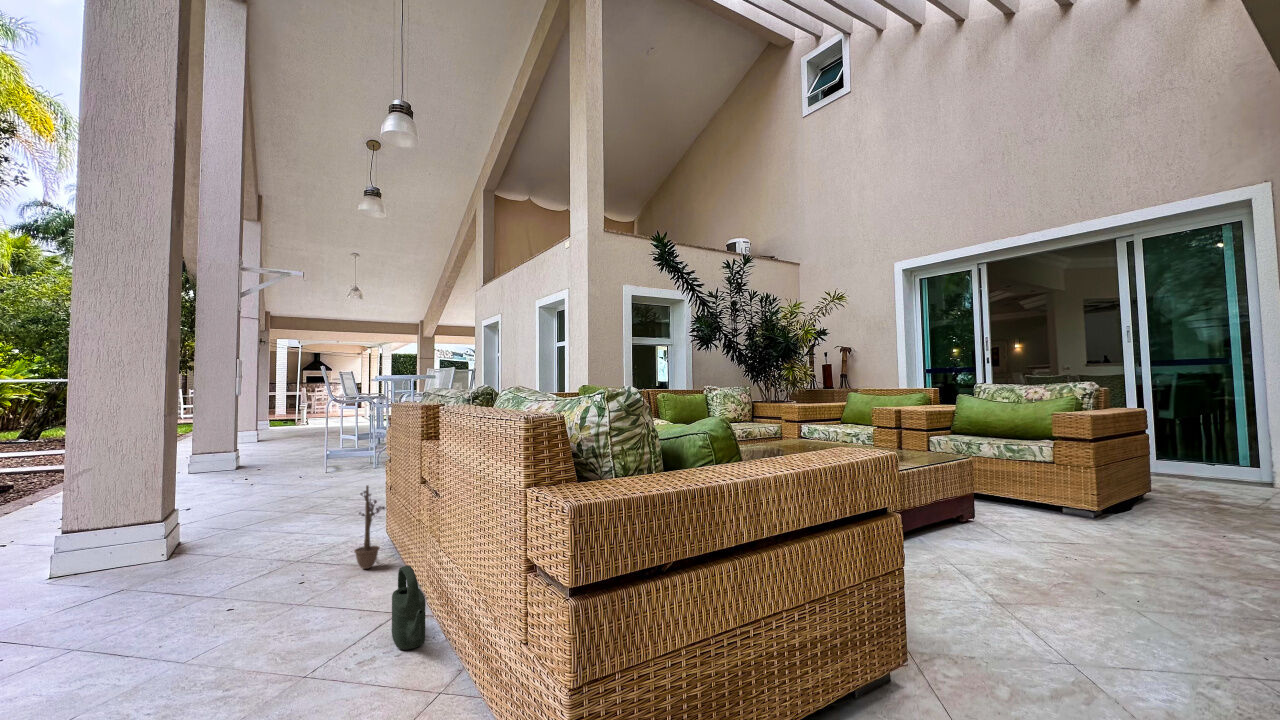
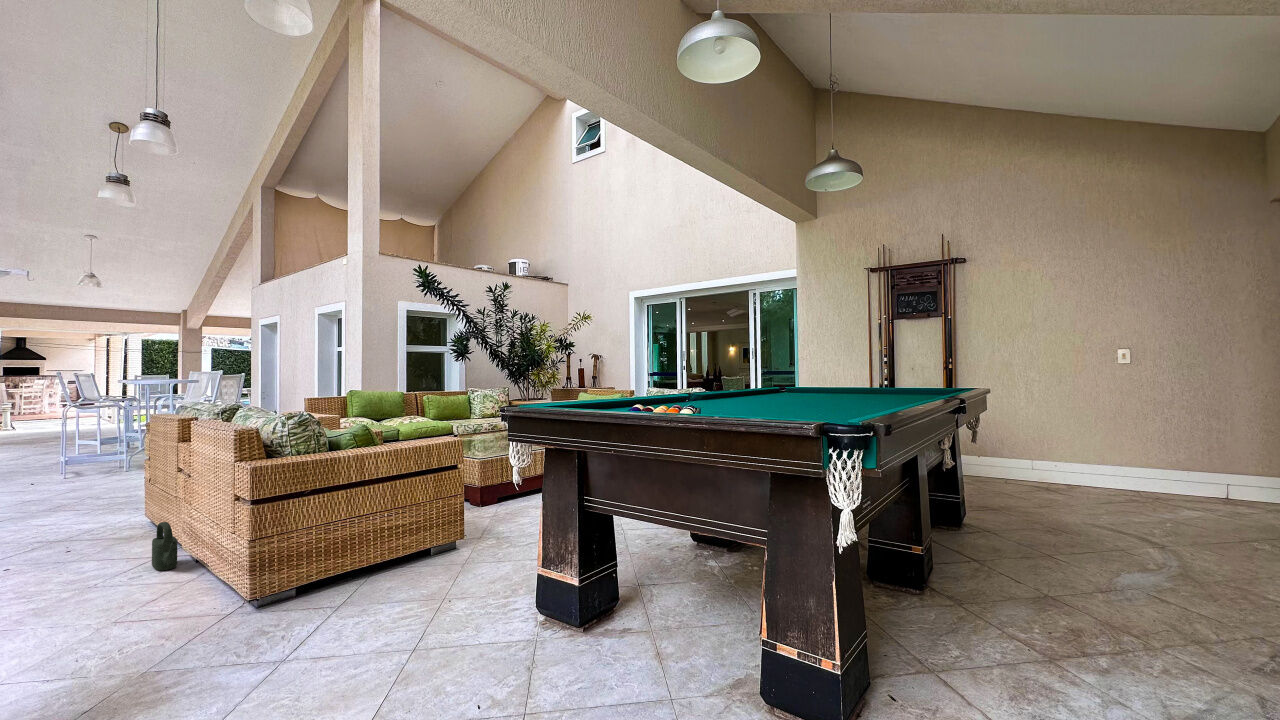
decorative plant: present [354,485,385,569] -> none [116,476,145,538]

